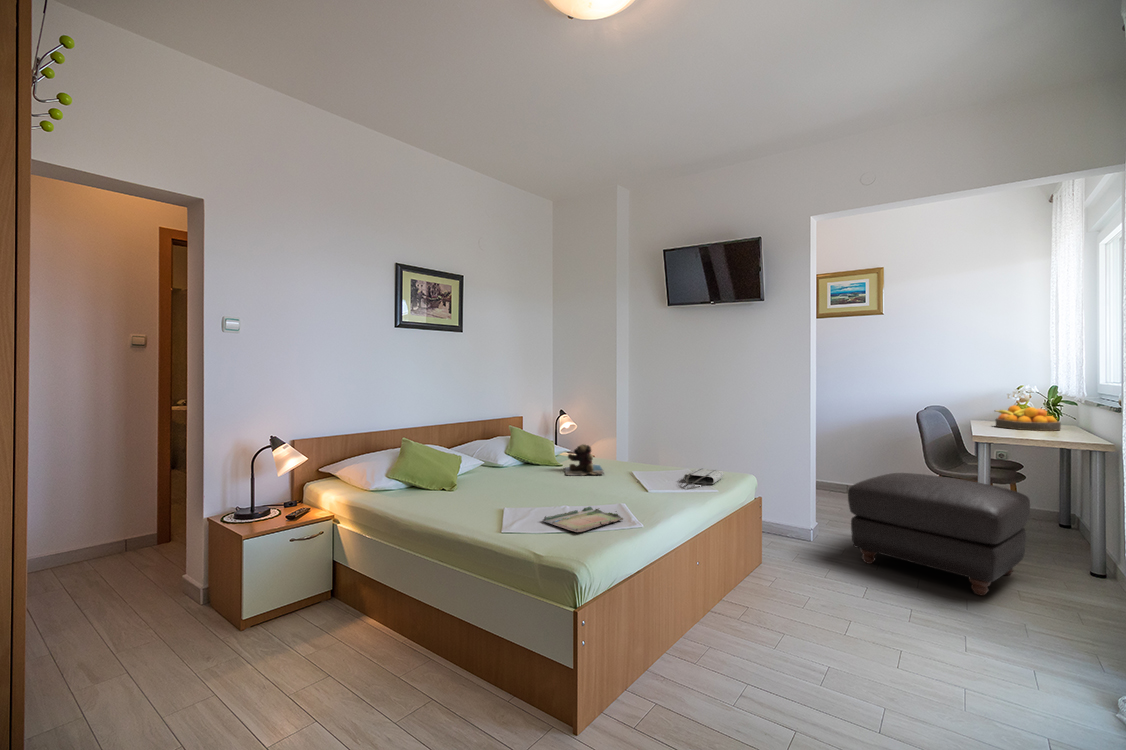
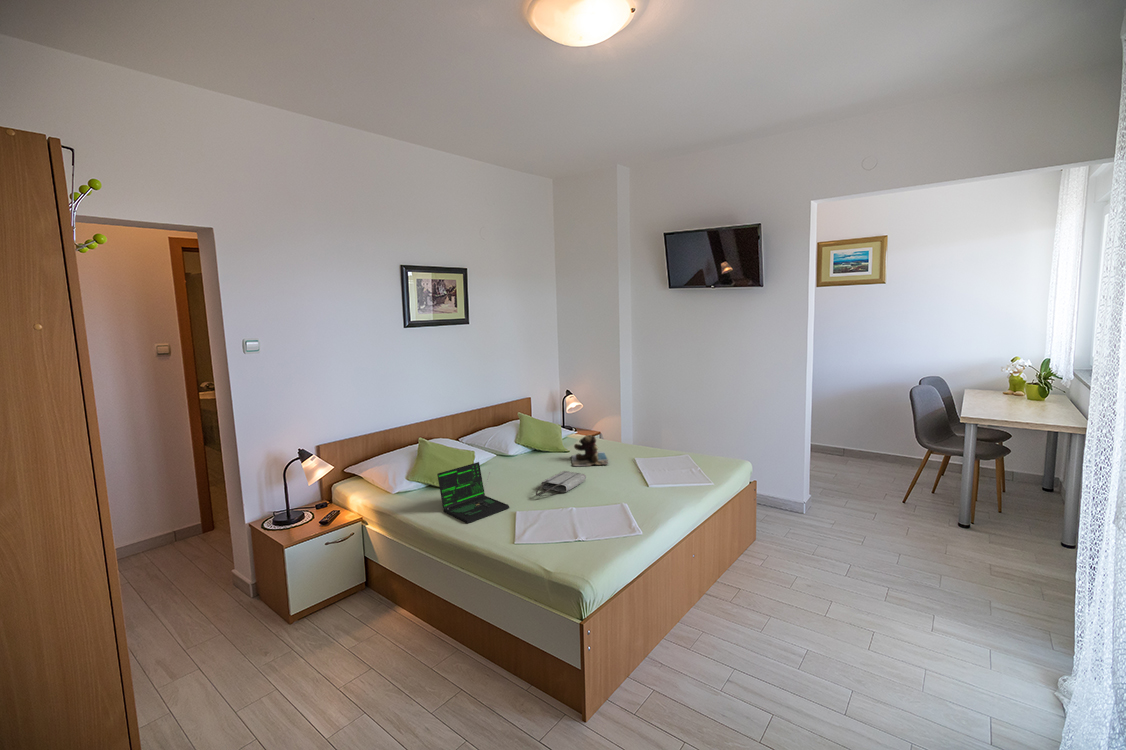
fruit bowl: present [995,405,1061,431] -> none [985,383,1048,409]
laptop: none [420,457,497,515] -> present [437,462,509,523]
tote bag: present [684,469,724,485] -> present [536,471,586,496]
ottoman: present [848,473,1030,595] -> none [838,451,1009,571]
tray: present [543,507,623,532] -> none [551,509,625,543]

